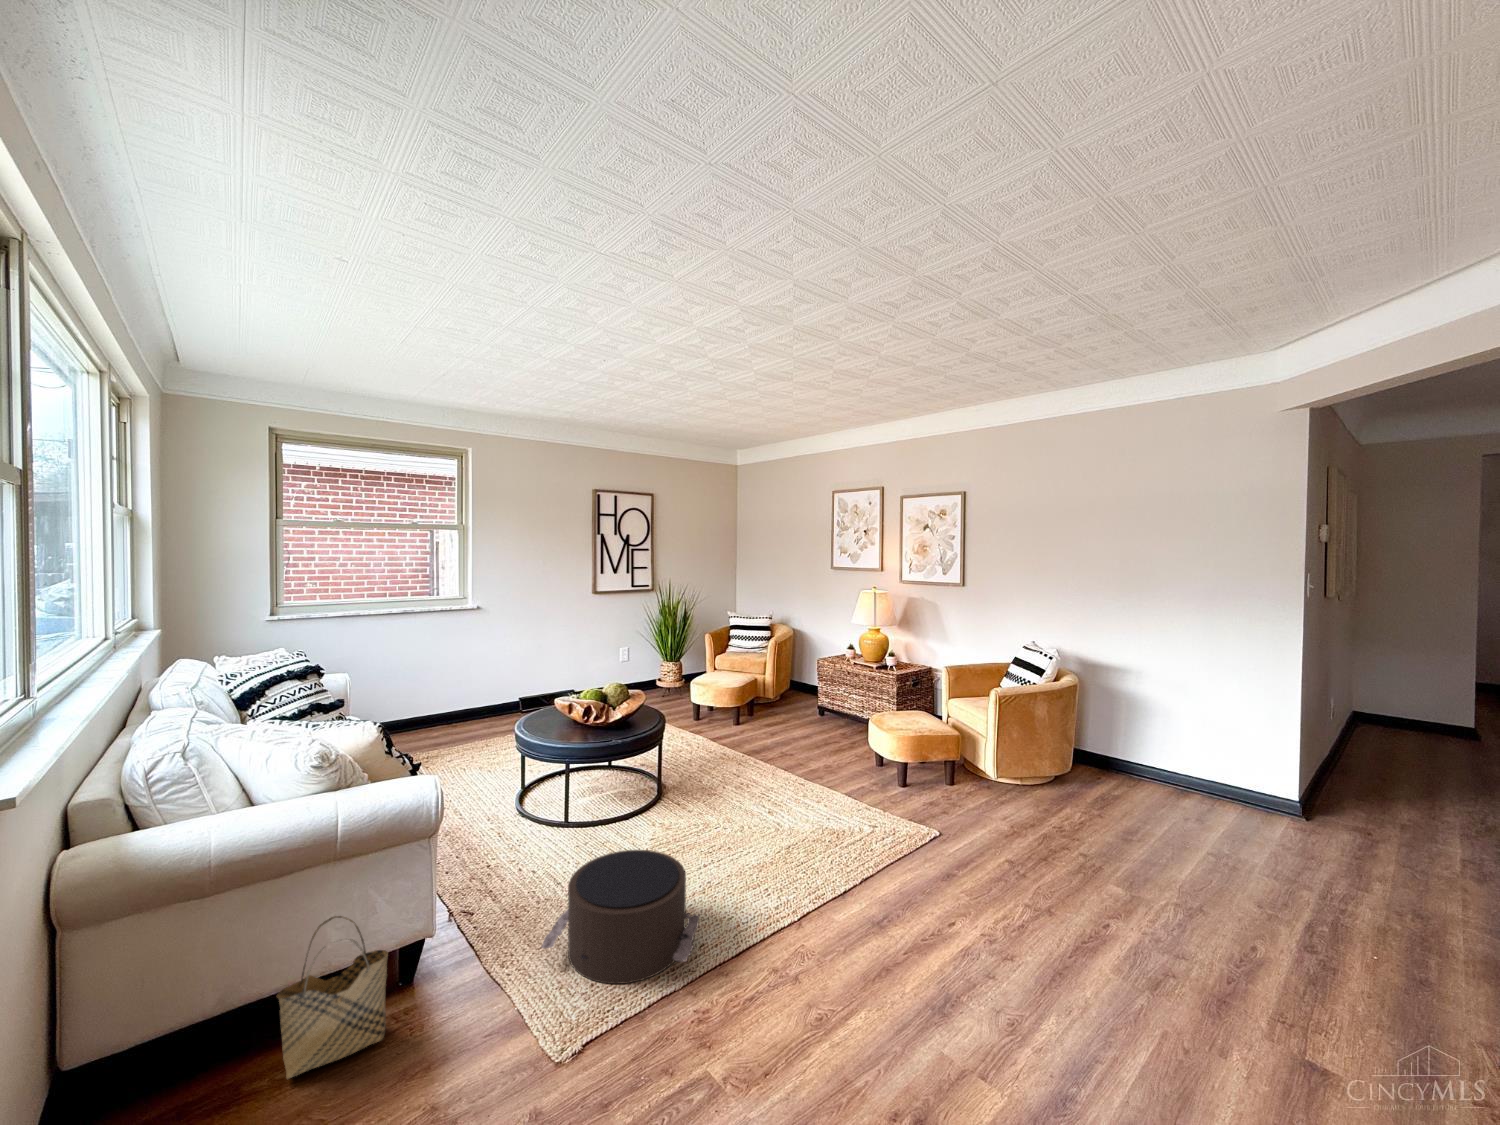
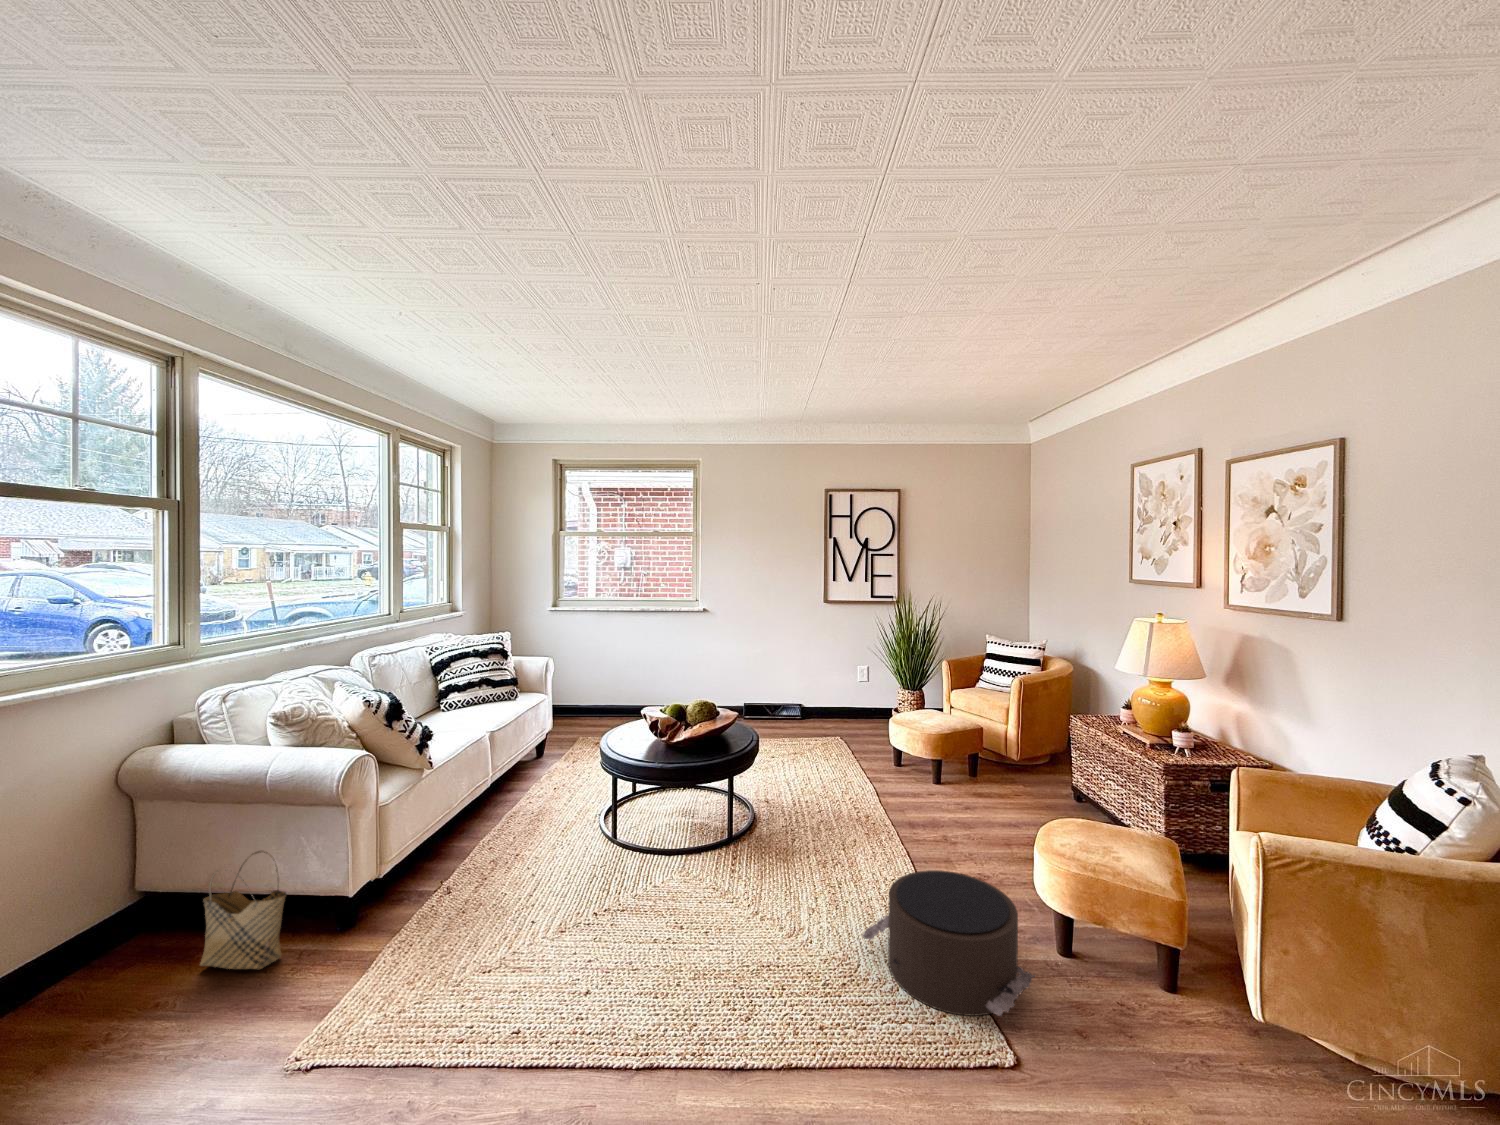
pouf: present [541,850,700,984] -> present [862,870,1035,1016]

